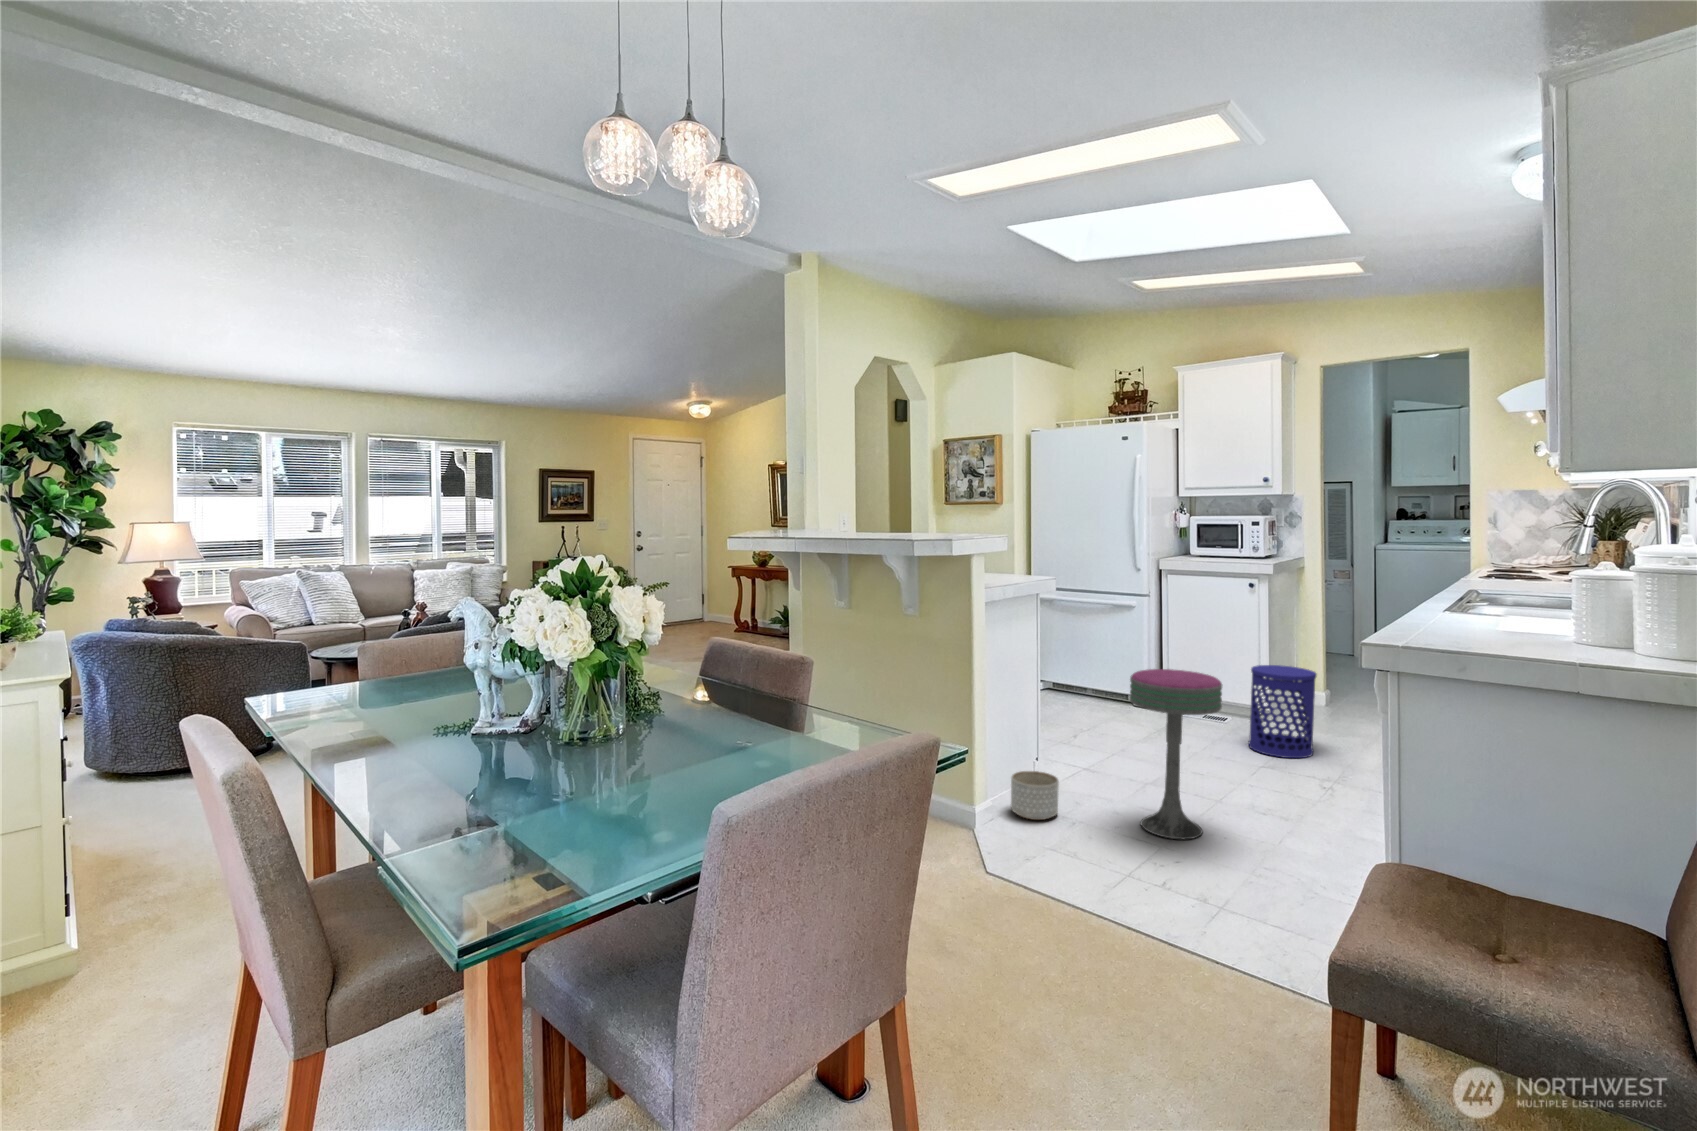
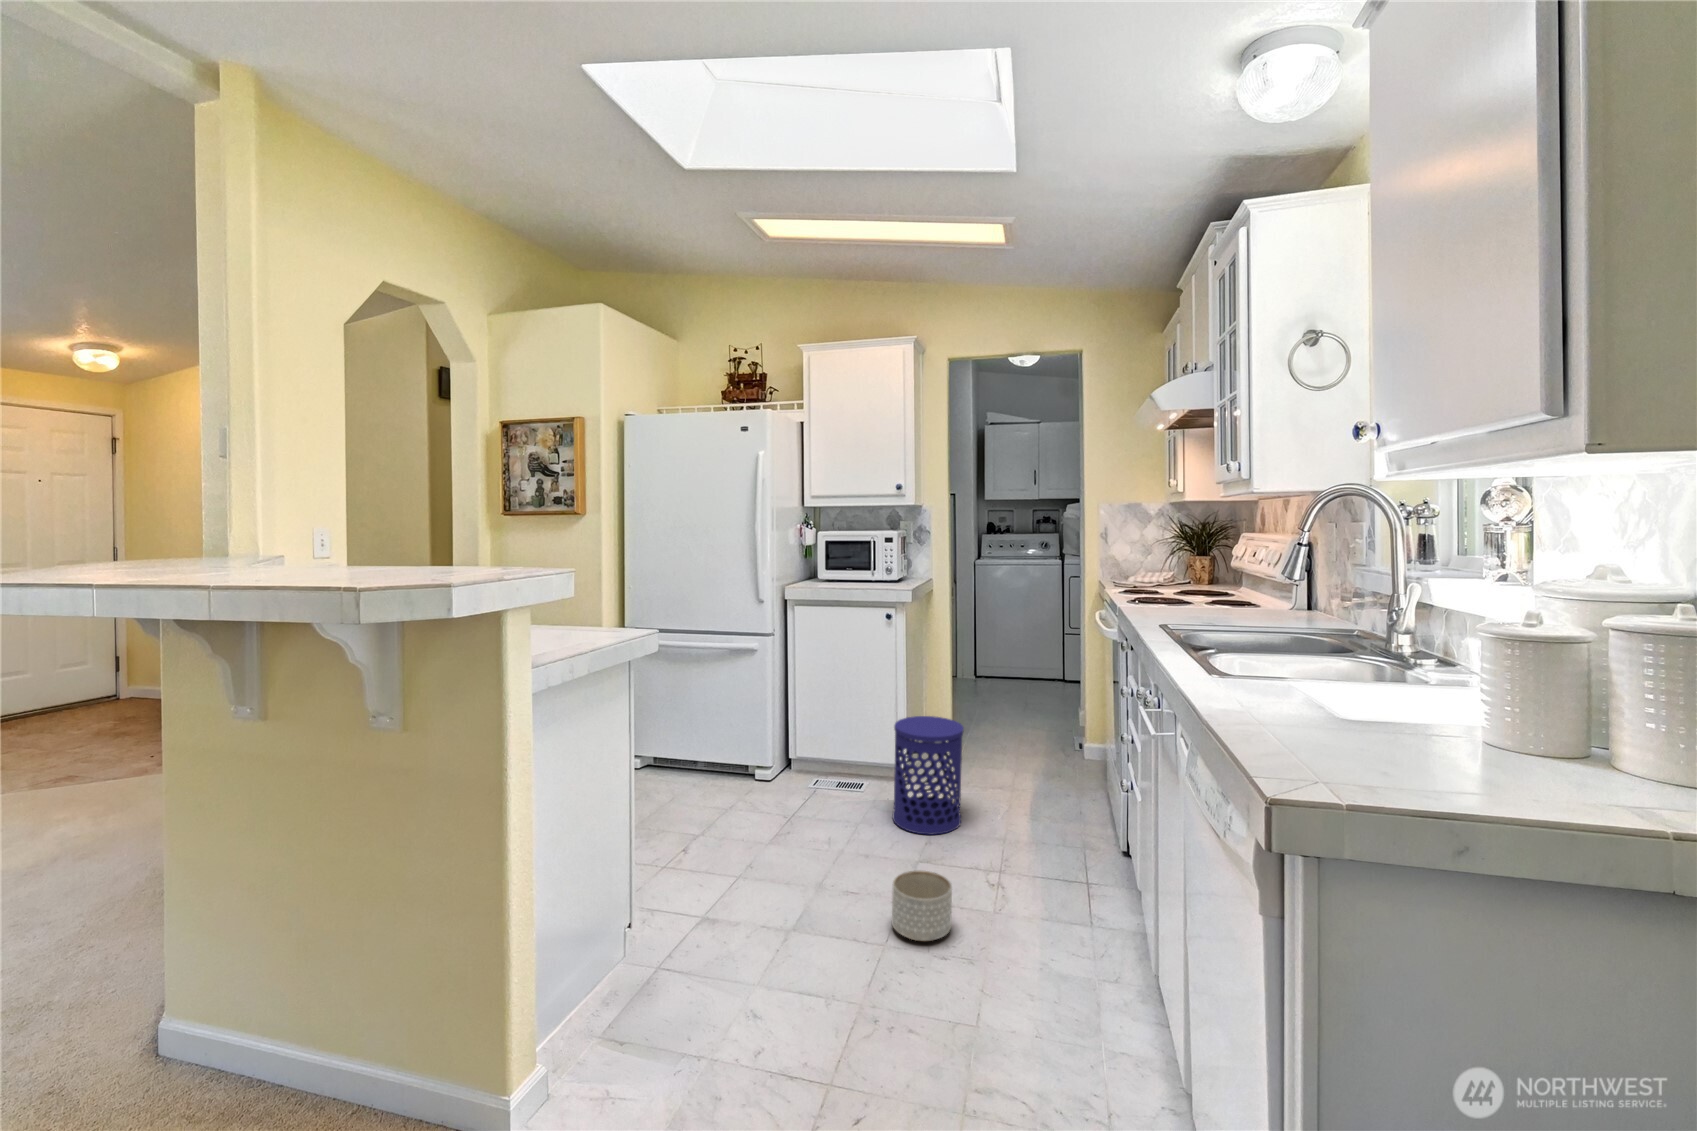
bar stool: present [1130,669,1222,839] -> none [755,788,885,1062]
planter: present [1011,771,1059,820] -> present [892,870,952,941]

